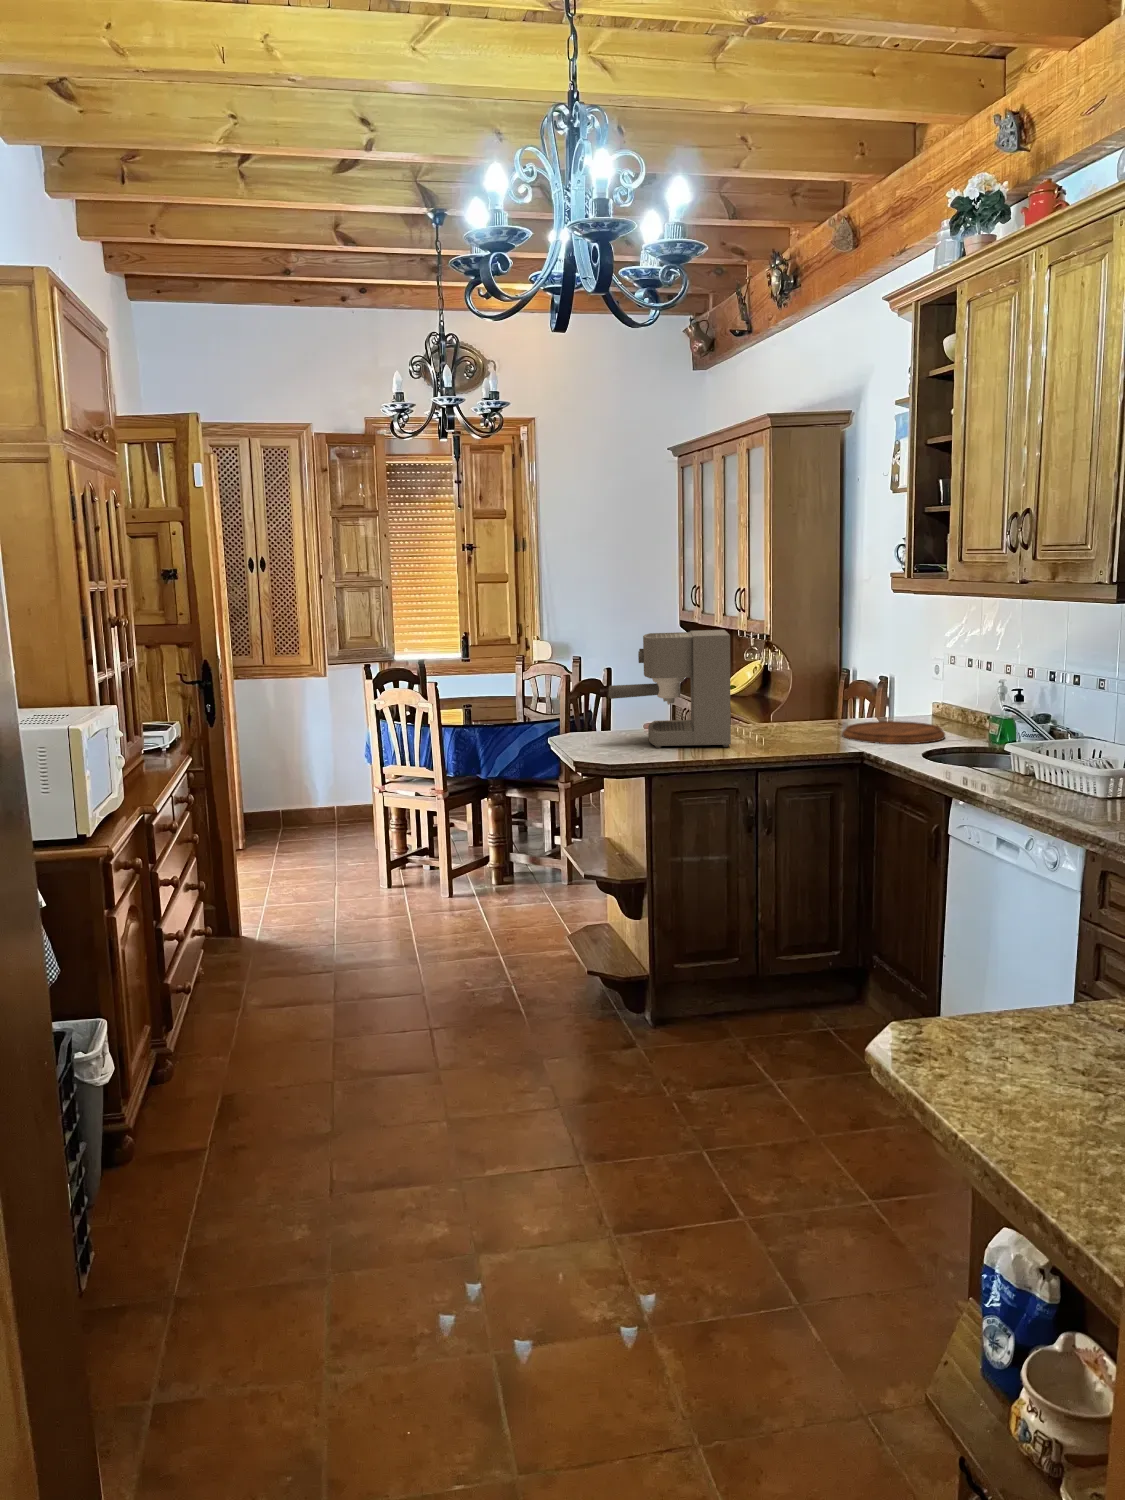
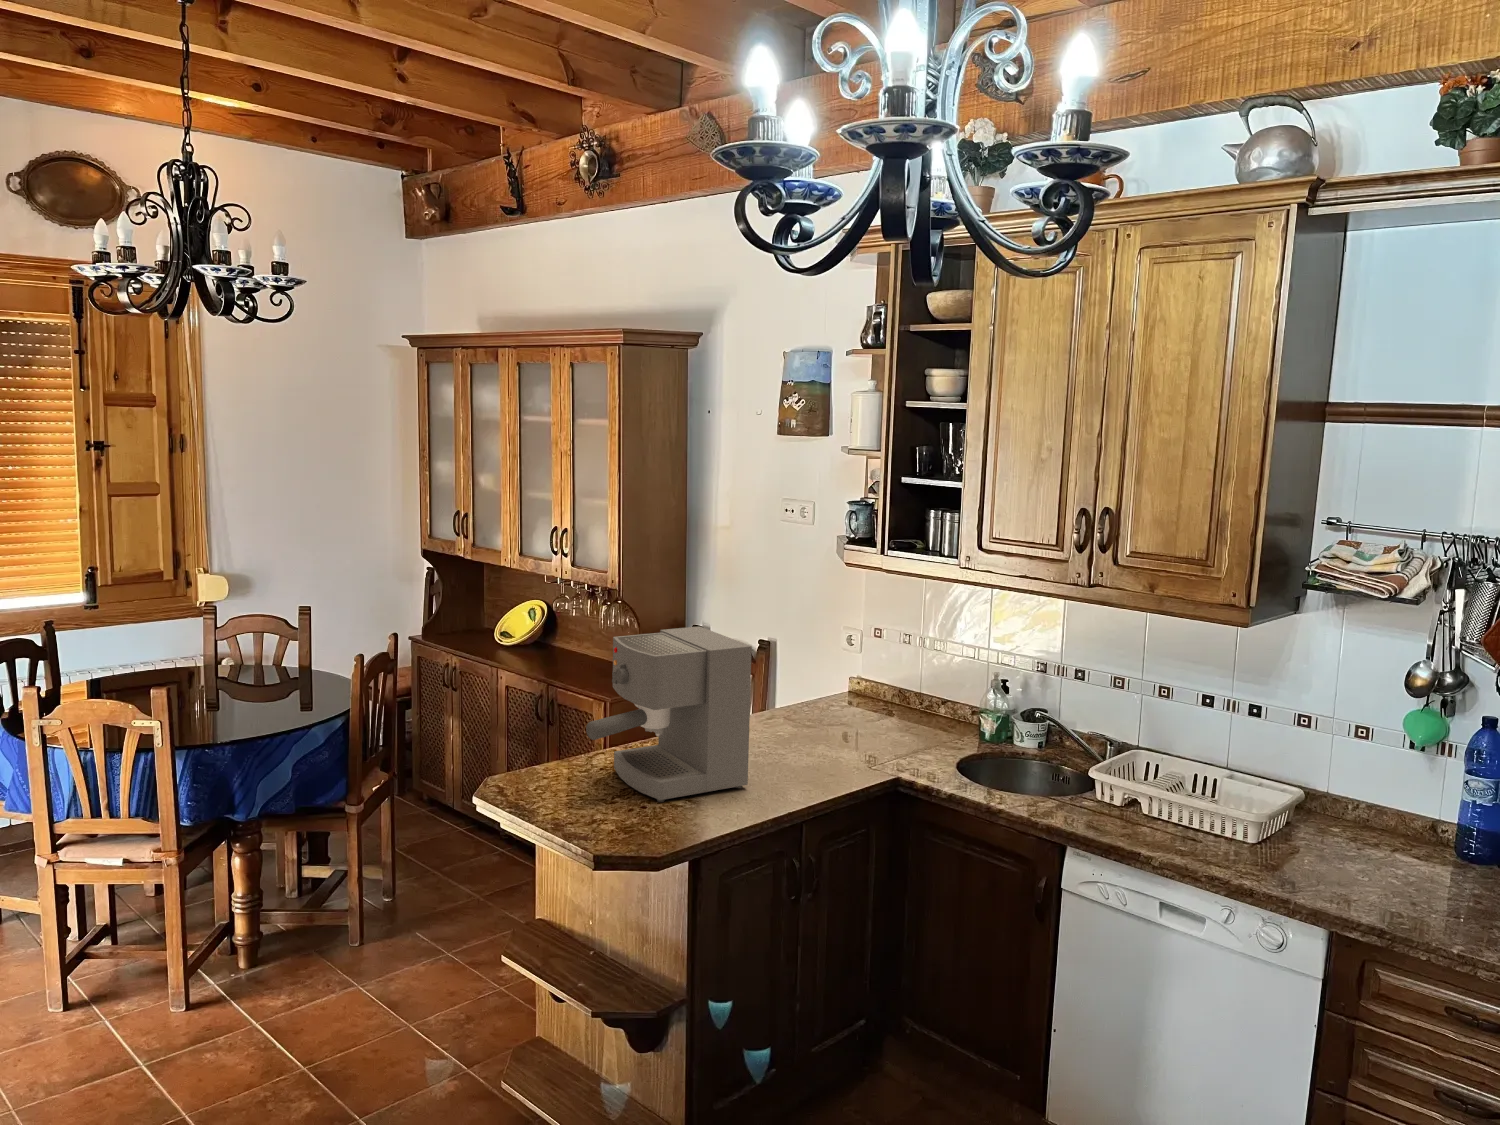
cutting board: present [842,721,945,744] -> none [815,714,930,756]

